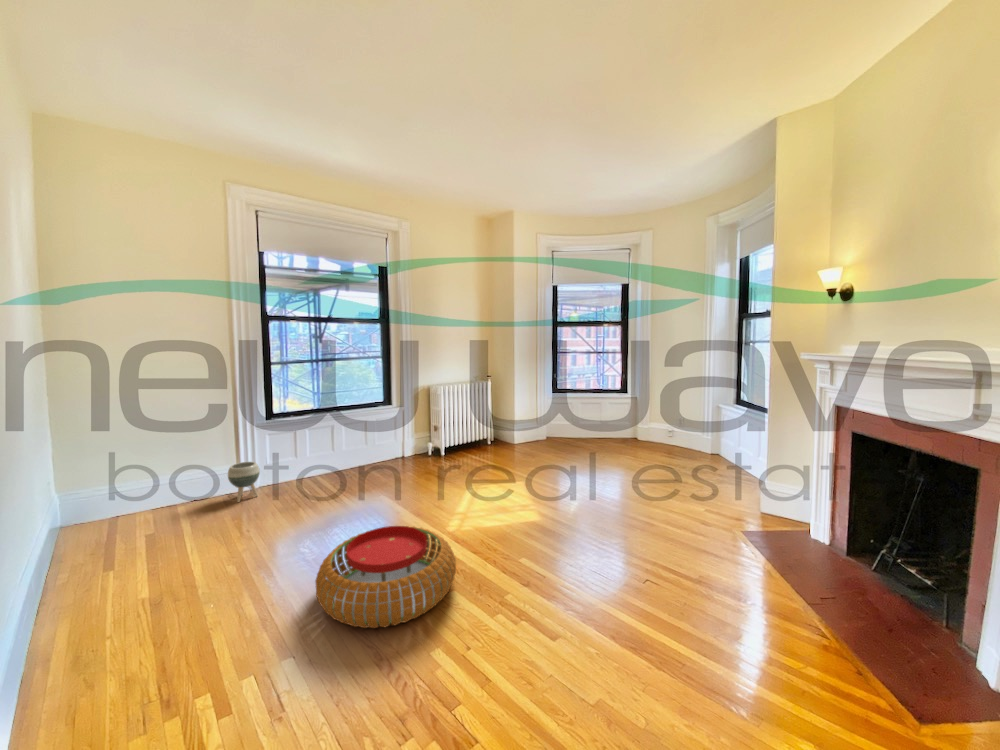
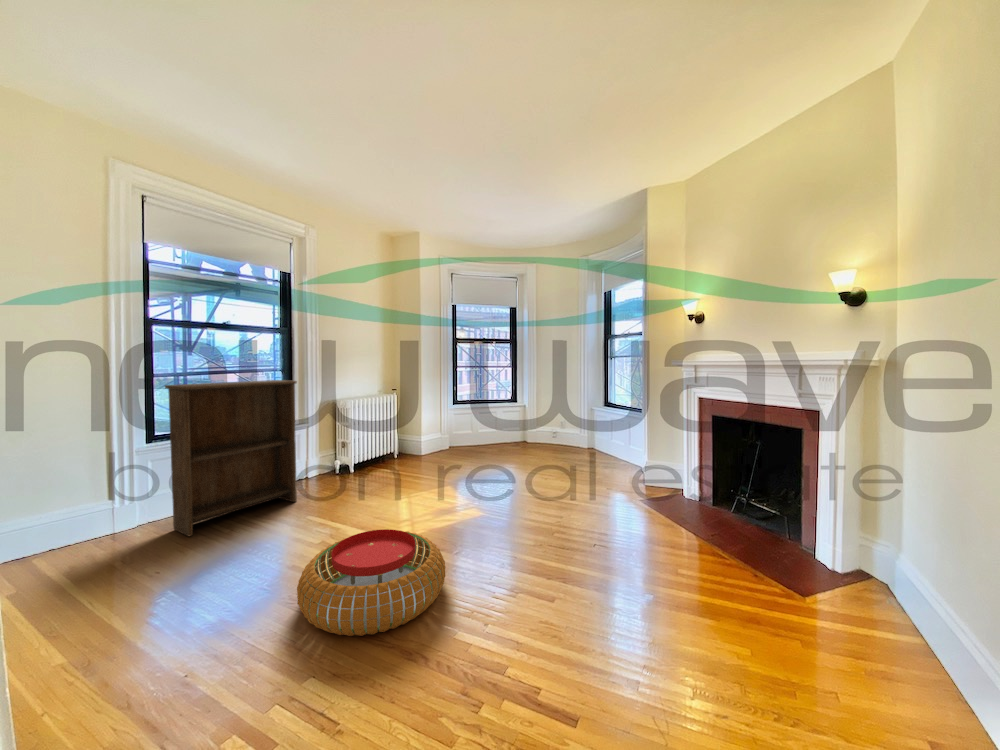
bookshelf: none [272,368,380,502] -> present [165,380,297,536]
planter: present [228,462,260,502] -> none [94,494,141,547]

